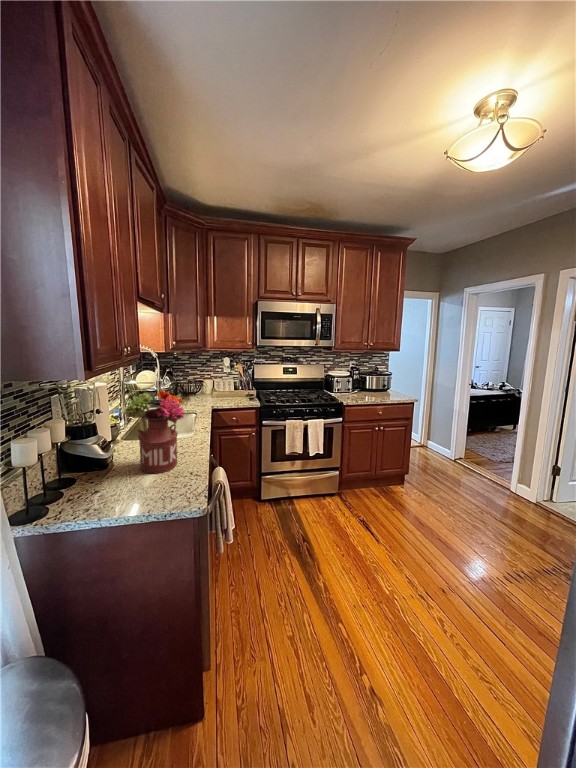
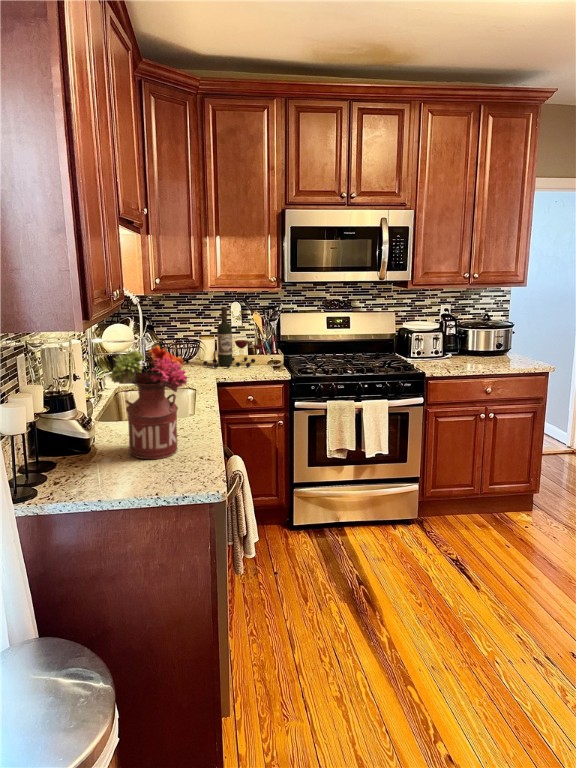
wine bottle: none [205,360,244,399] -> present [203,307,263,368]

